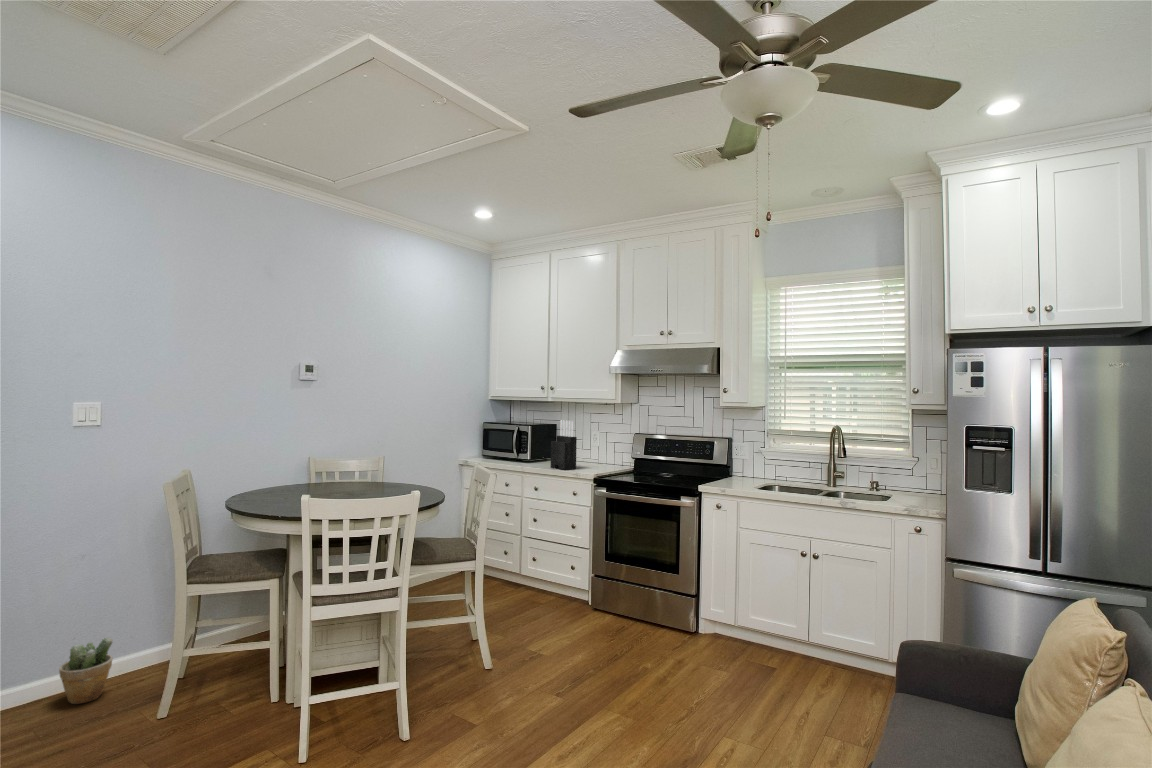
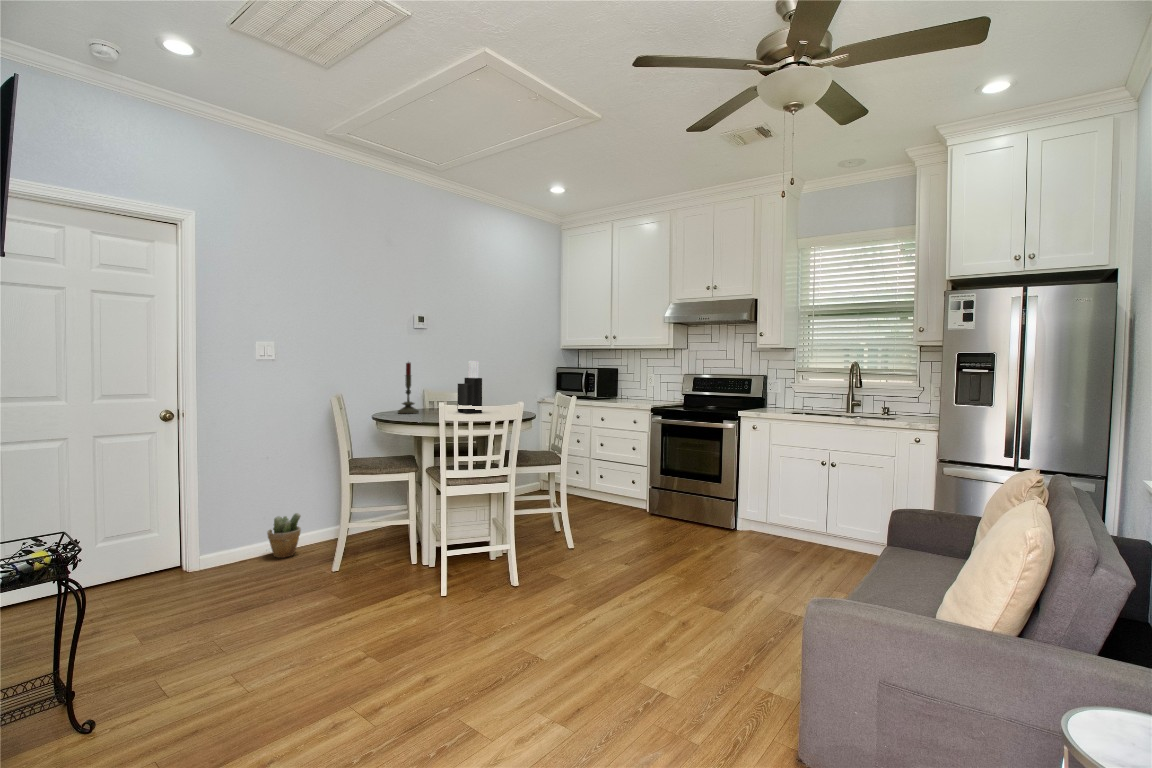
knife block: present [551,420,577,470] -> present [457,360,482,413]
candle: none [264,425,293,495] -> present [398,362,419,414]

